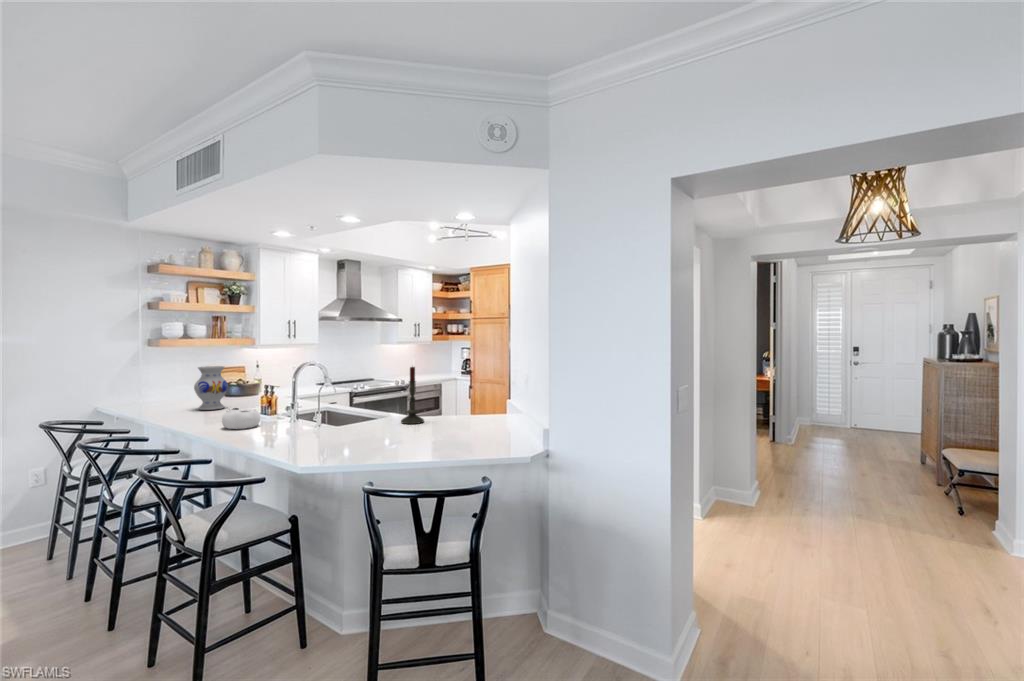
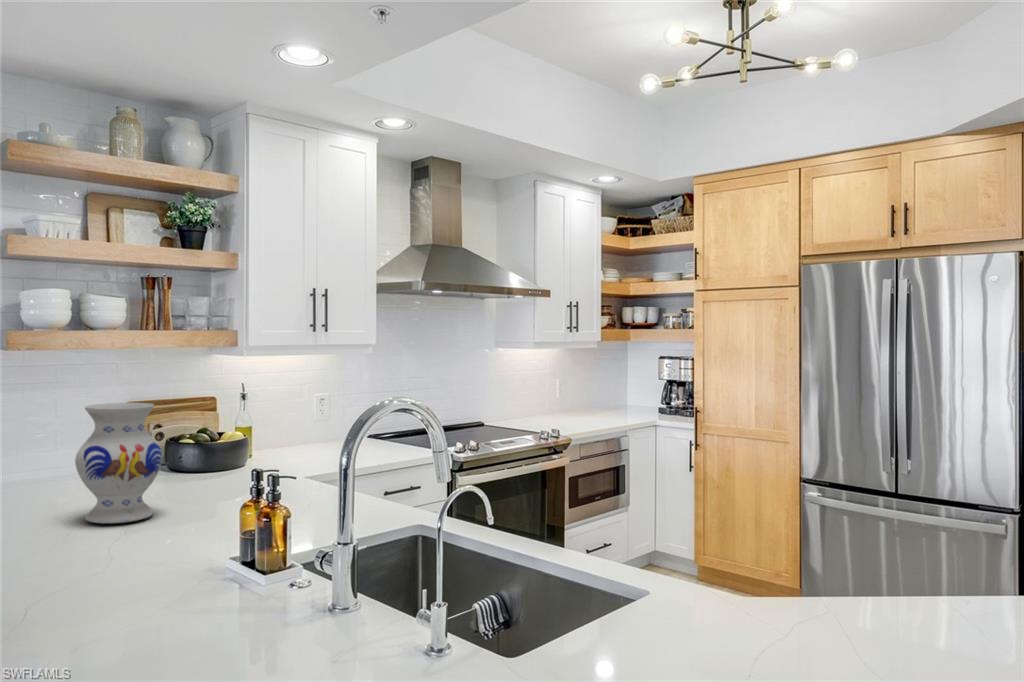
candle: present [401,367,424,424] -> none [693,427,774,642]
decorative bowl: present [222,407,260,429] -> none [111,554,233,637]

